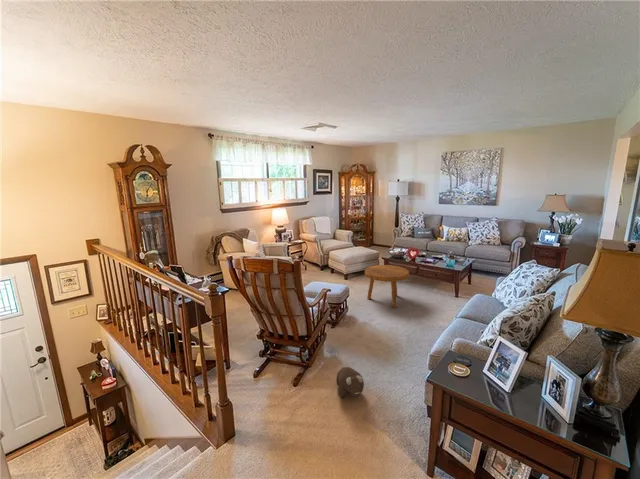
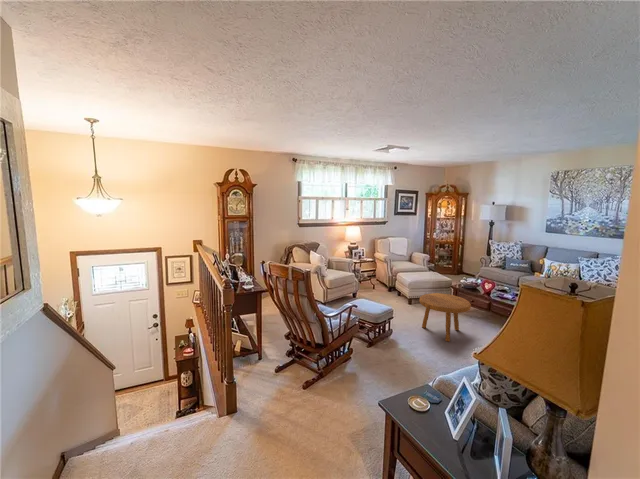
plush toy: present [336,367,364,397] -> none [335,382,361,411]

